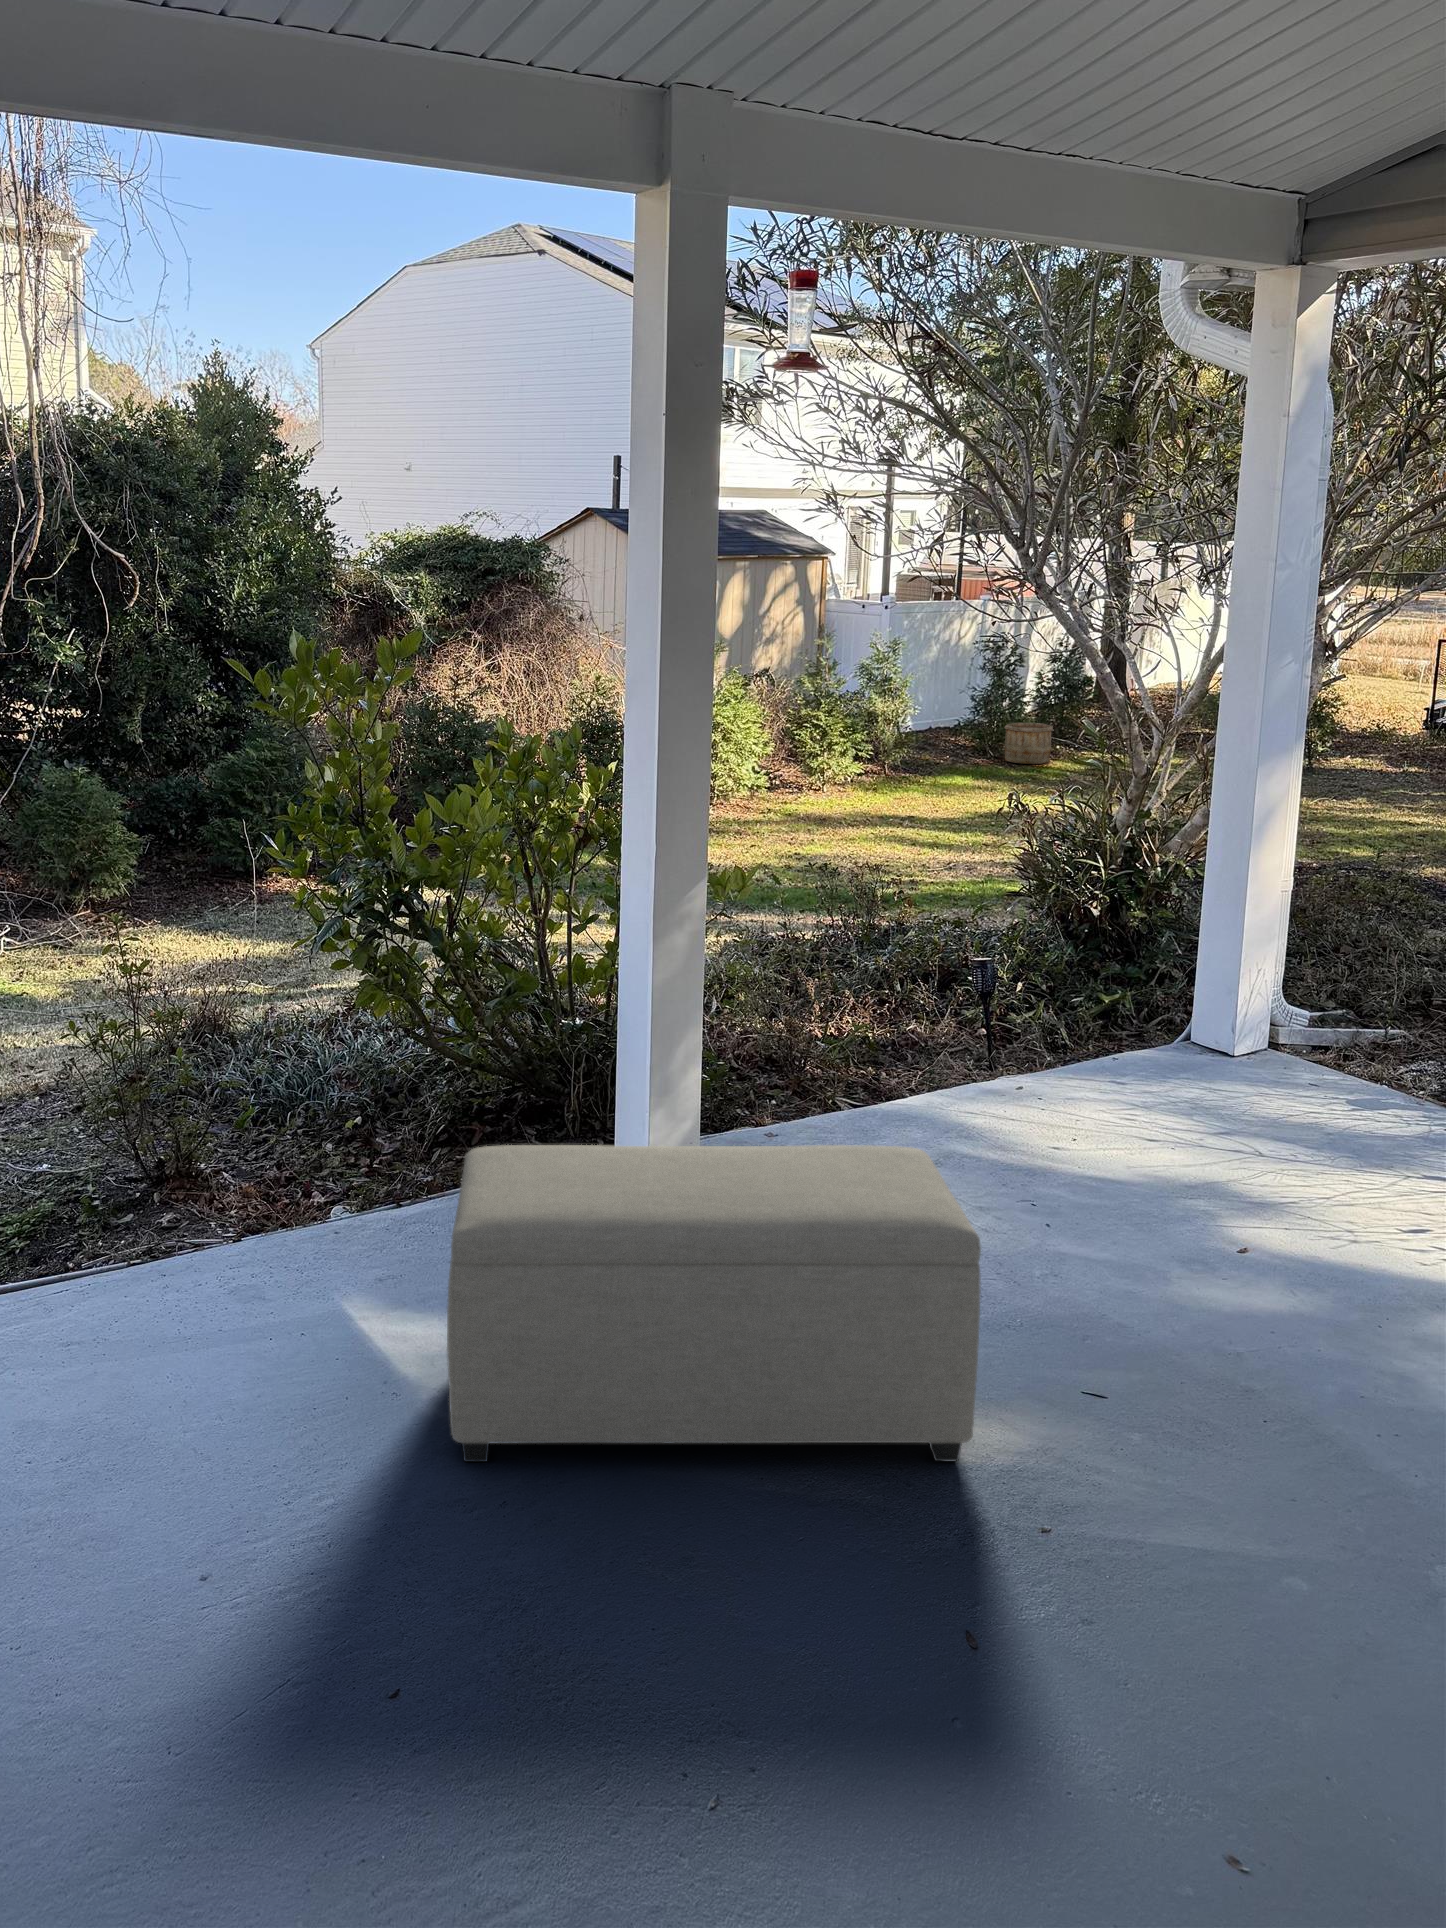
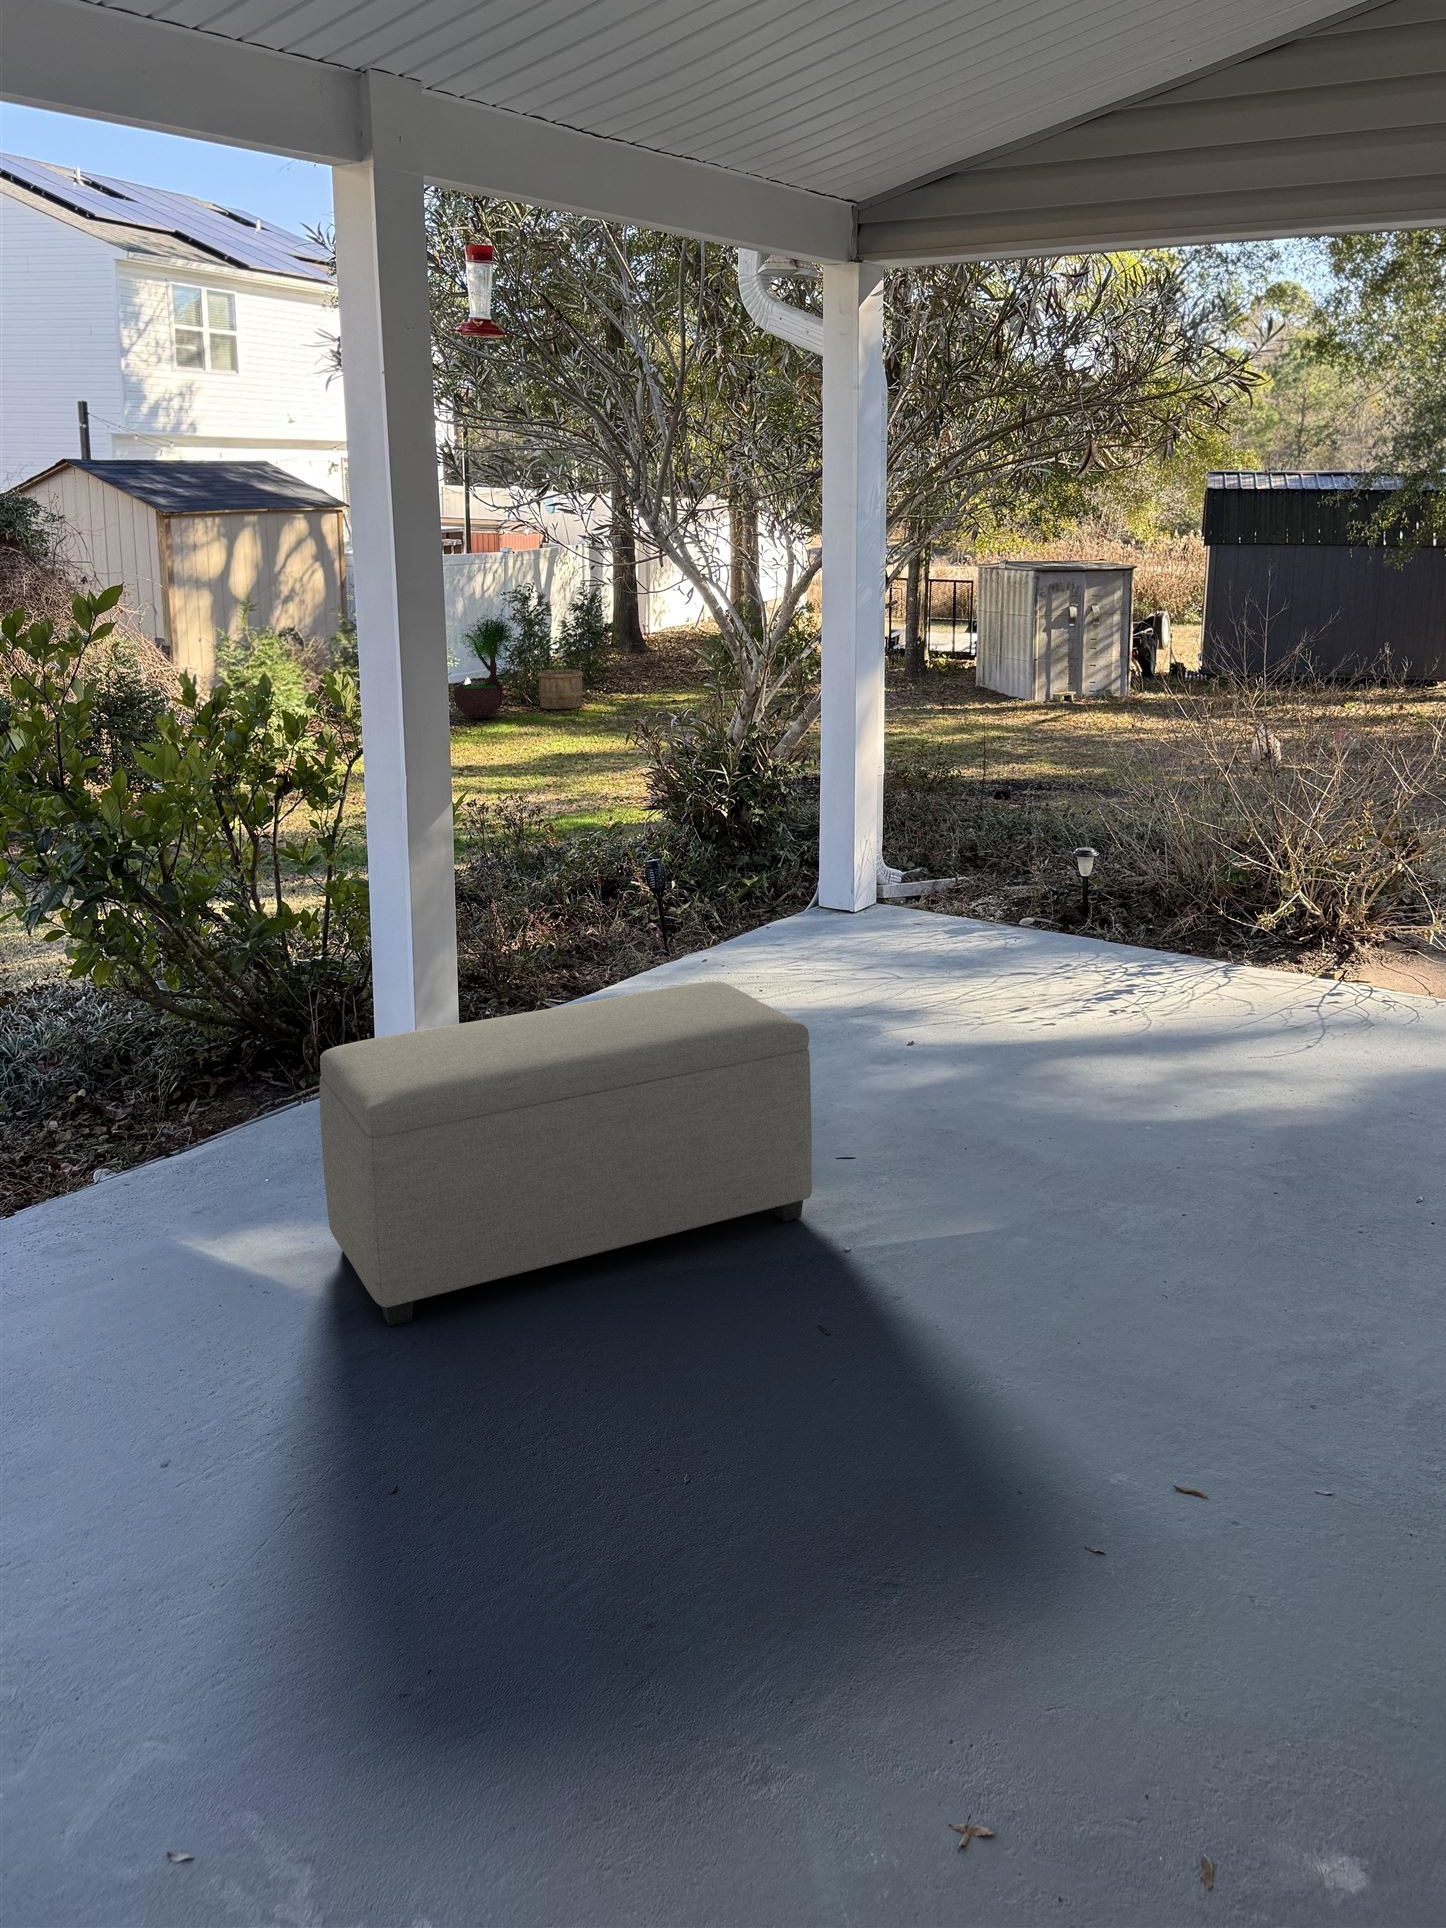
potted tree: none [916,658,982,767] -> present [454,614,514,719]

